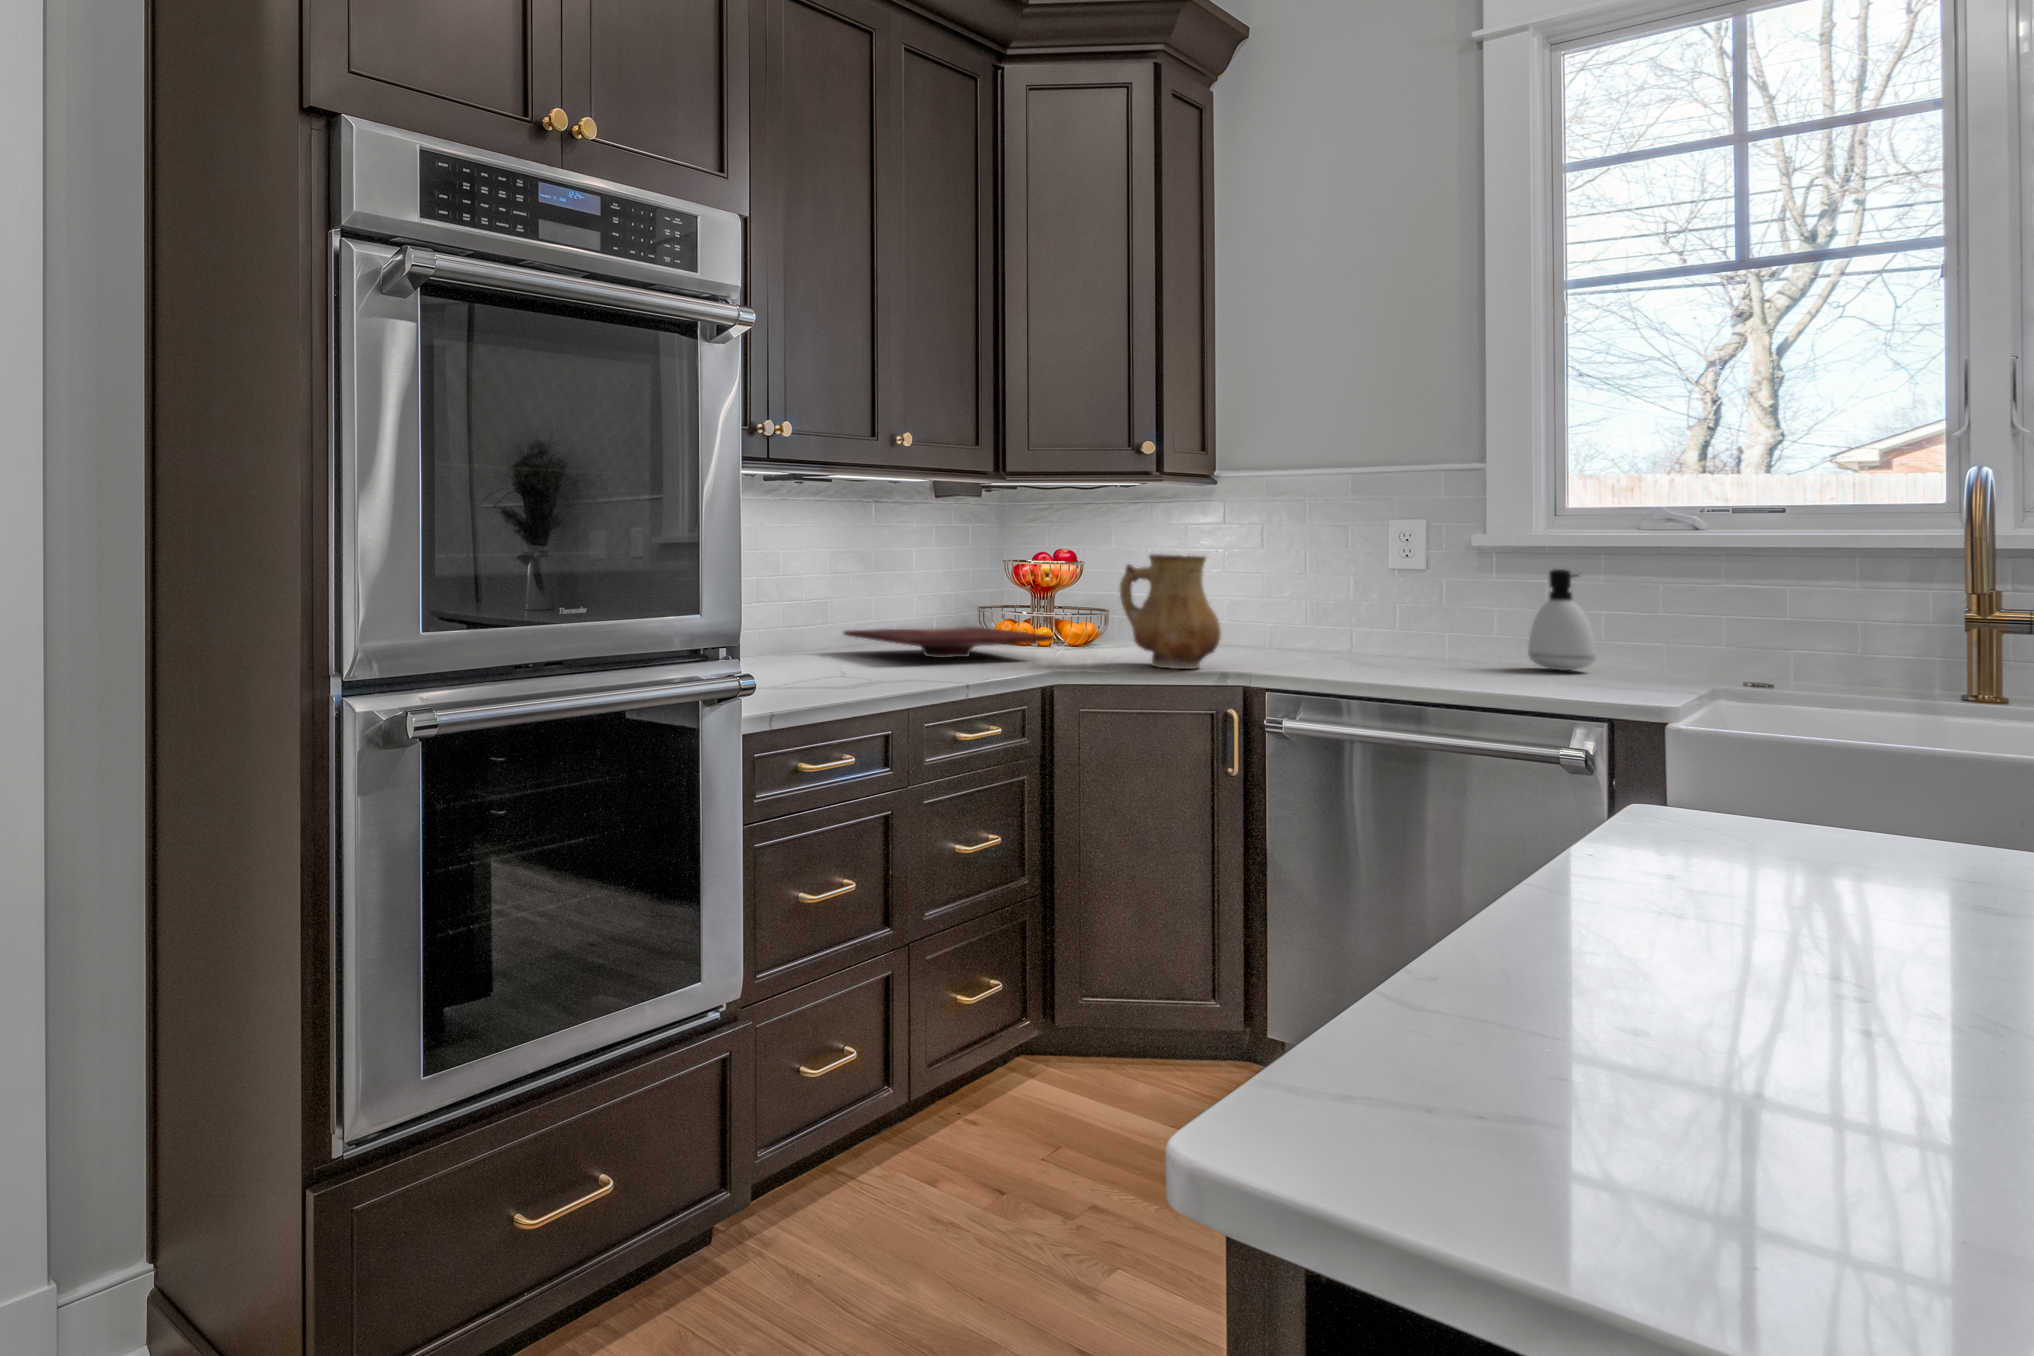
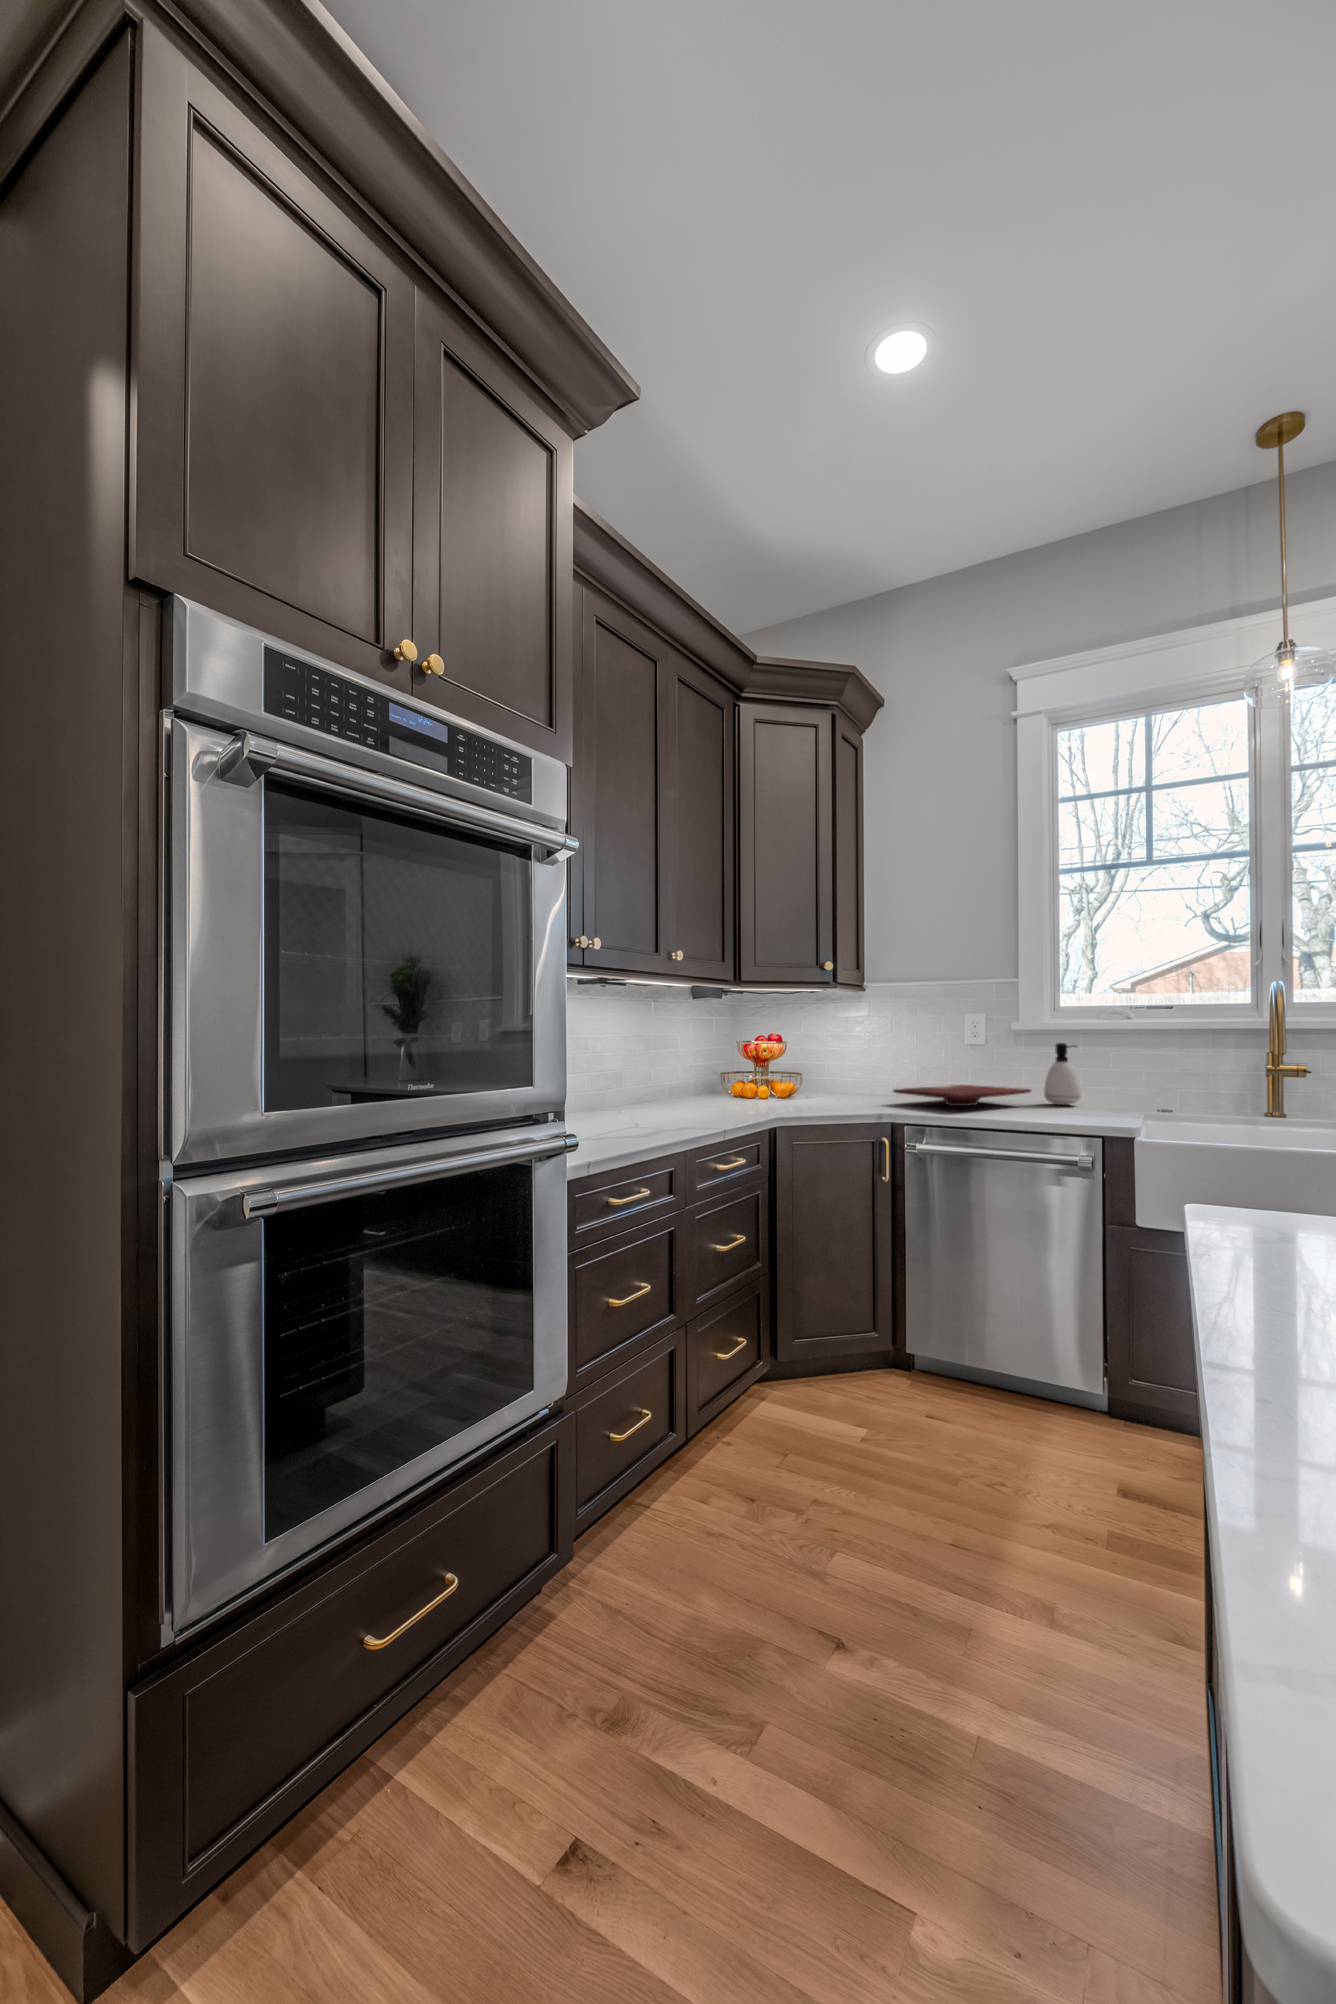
ceramic pitcher: present [1120,554,1221,669] -> none [814,1036,877,1112]
cutting board: present [844,627,1054,658] -> present [893,1085,1031,1106]

